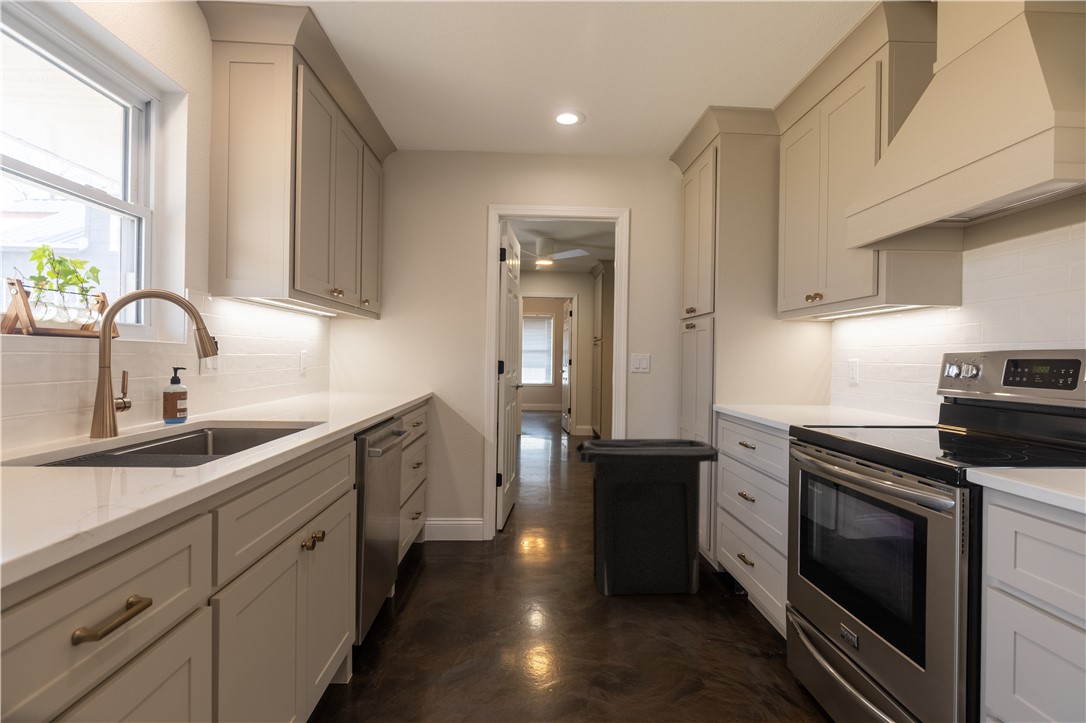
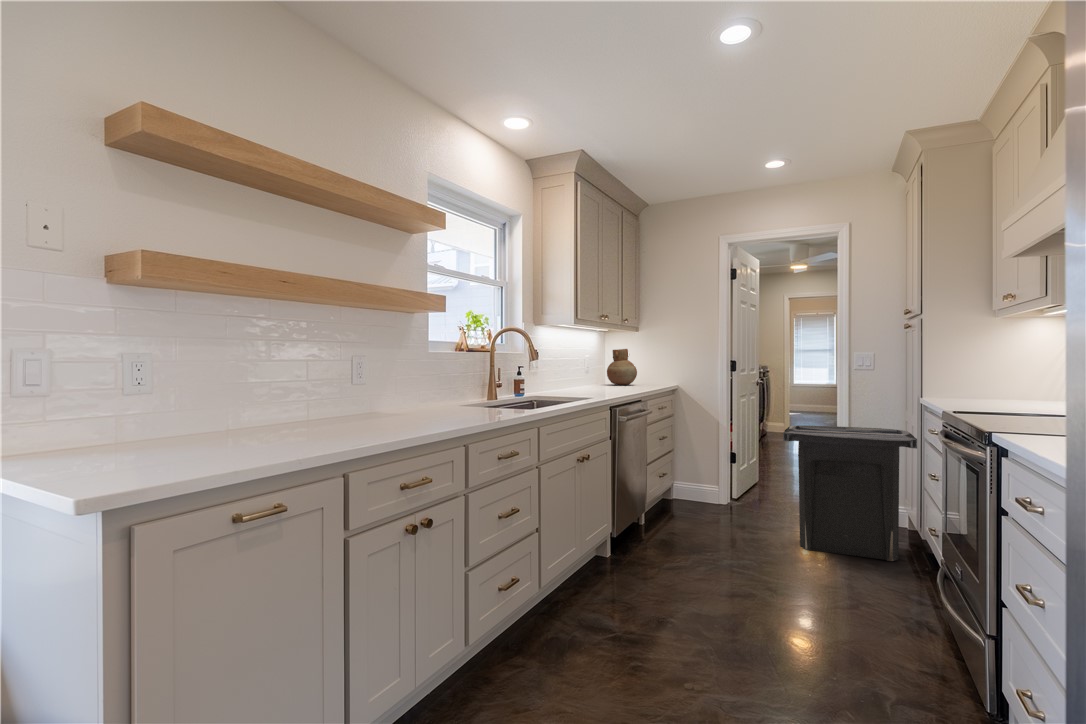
vase: none [333,344,376,392] -> present [607,349,637,385]

